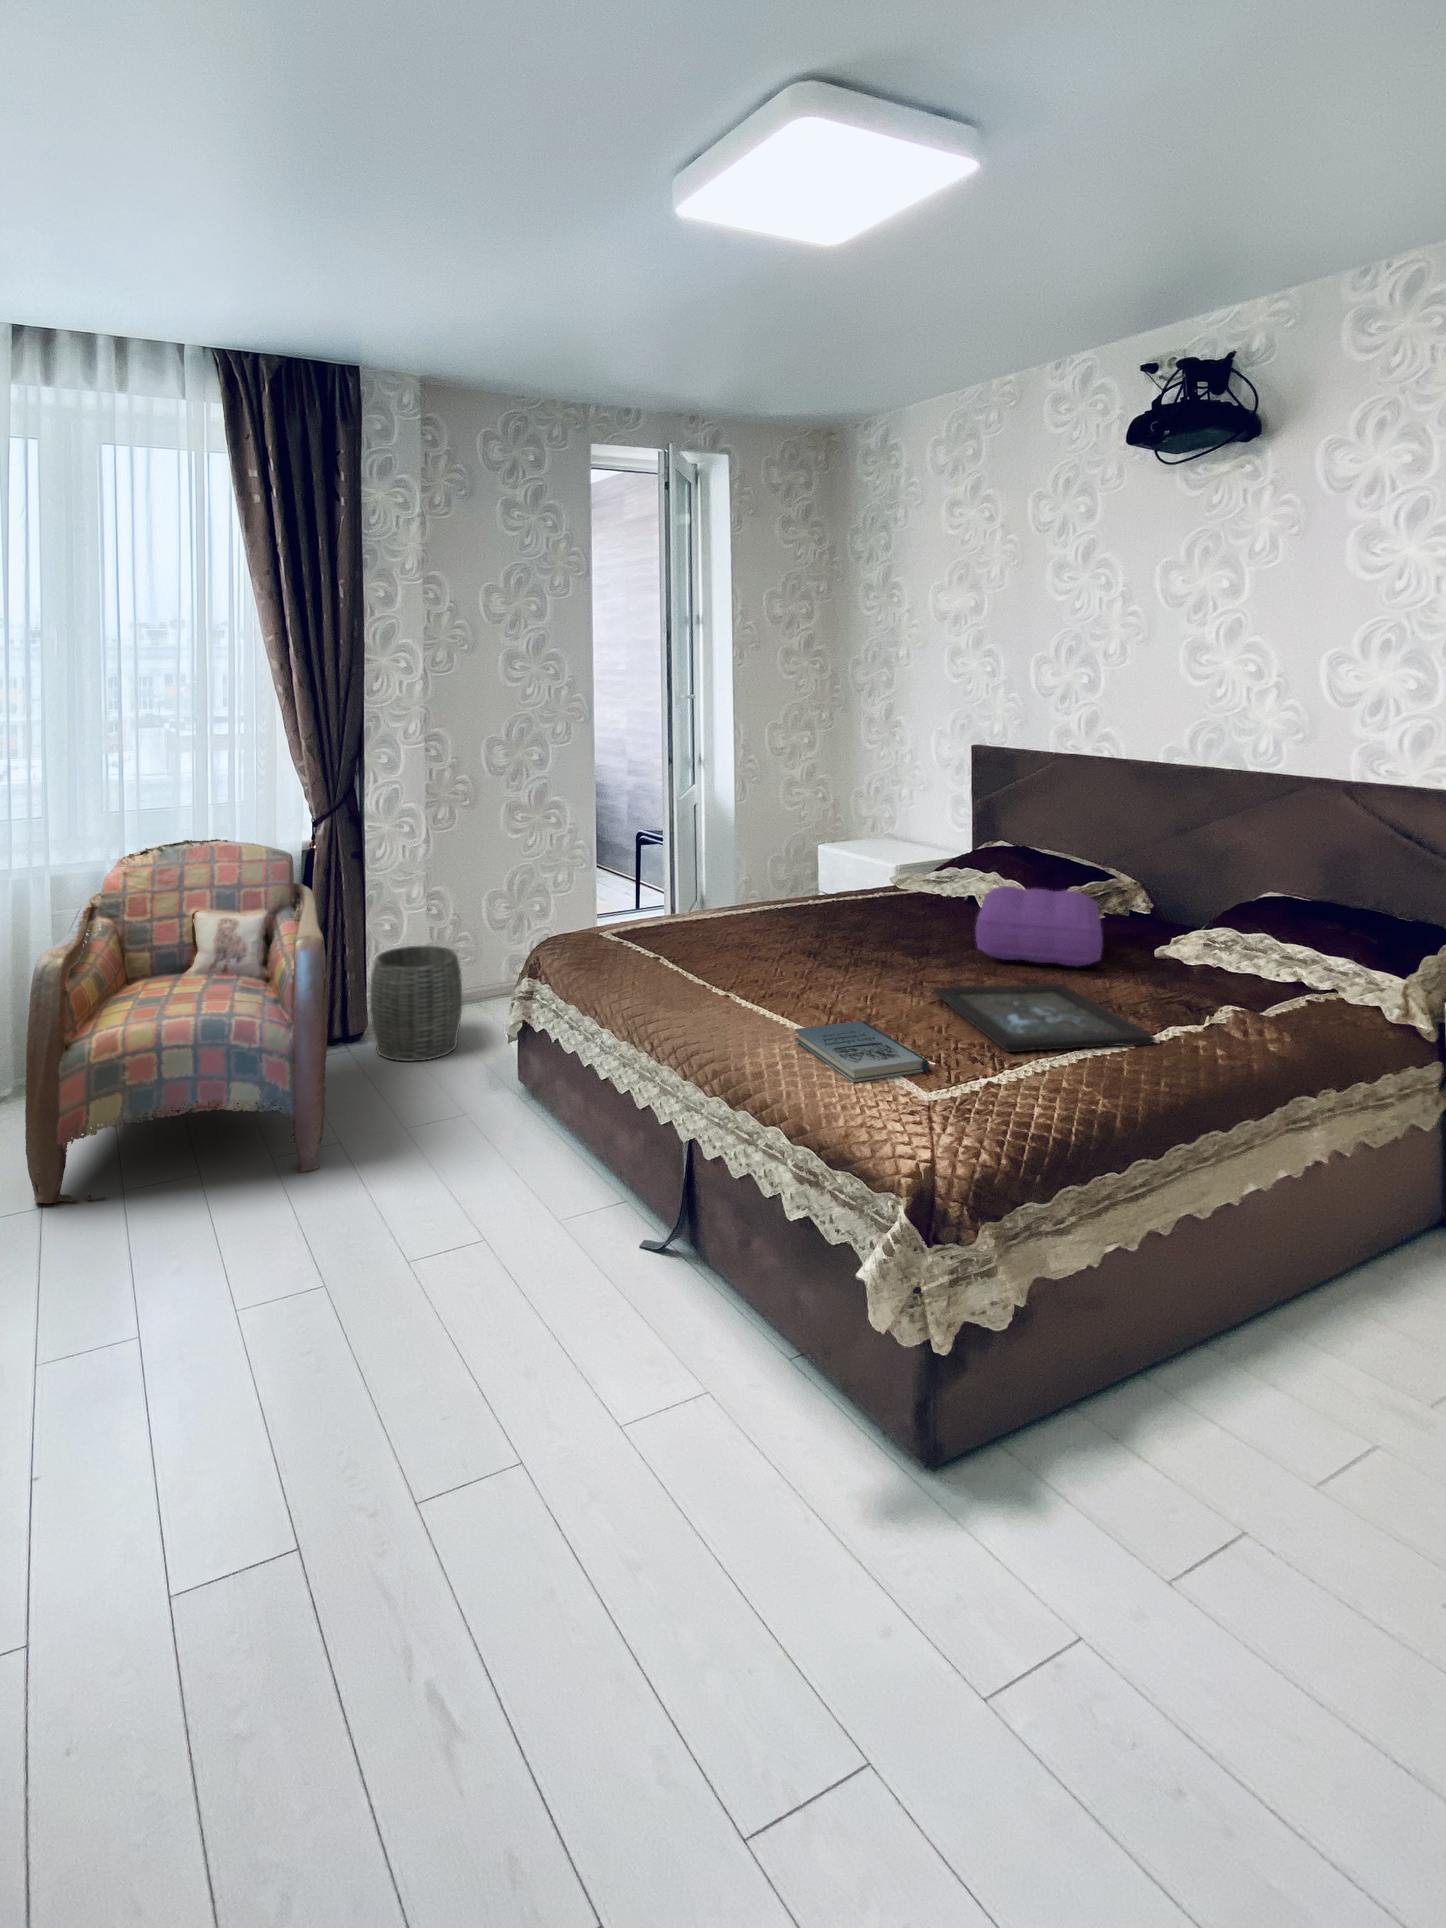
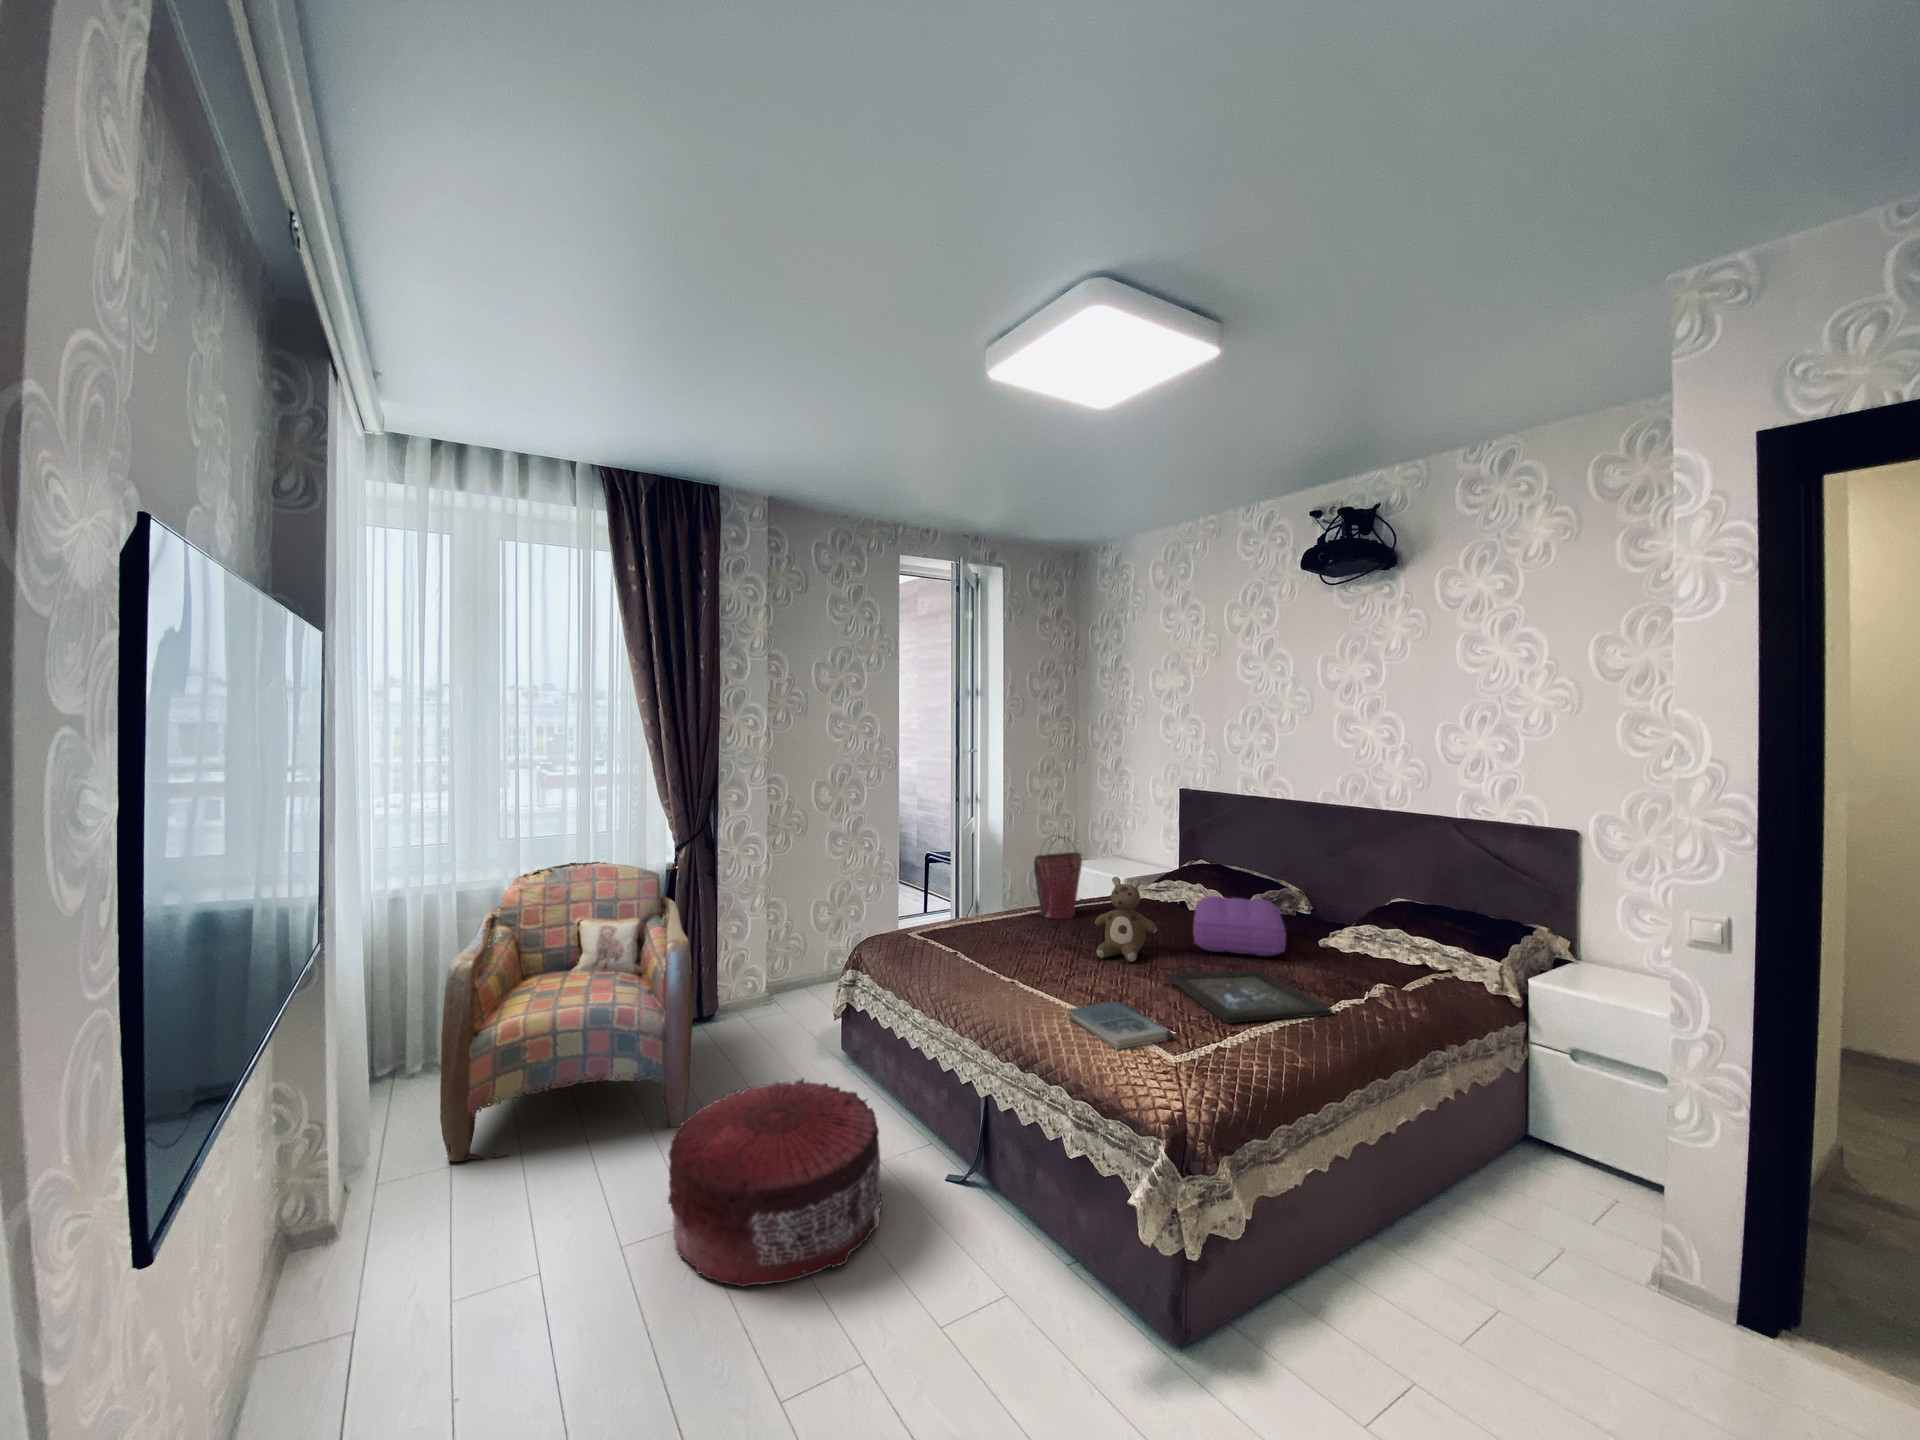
handbag: none [768,806,833,917] -> present [1034,835,1082,920]
stuffed bear: none [844,859,925,972] -> present [1095,877,1157,962]
woven basket: present [370,946,462,1061] -> none [720,944,793,1036]
pouf: none [286,1111,557,1369] -> present [668,1079,881,1287]

